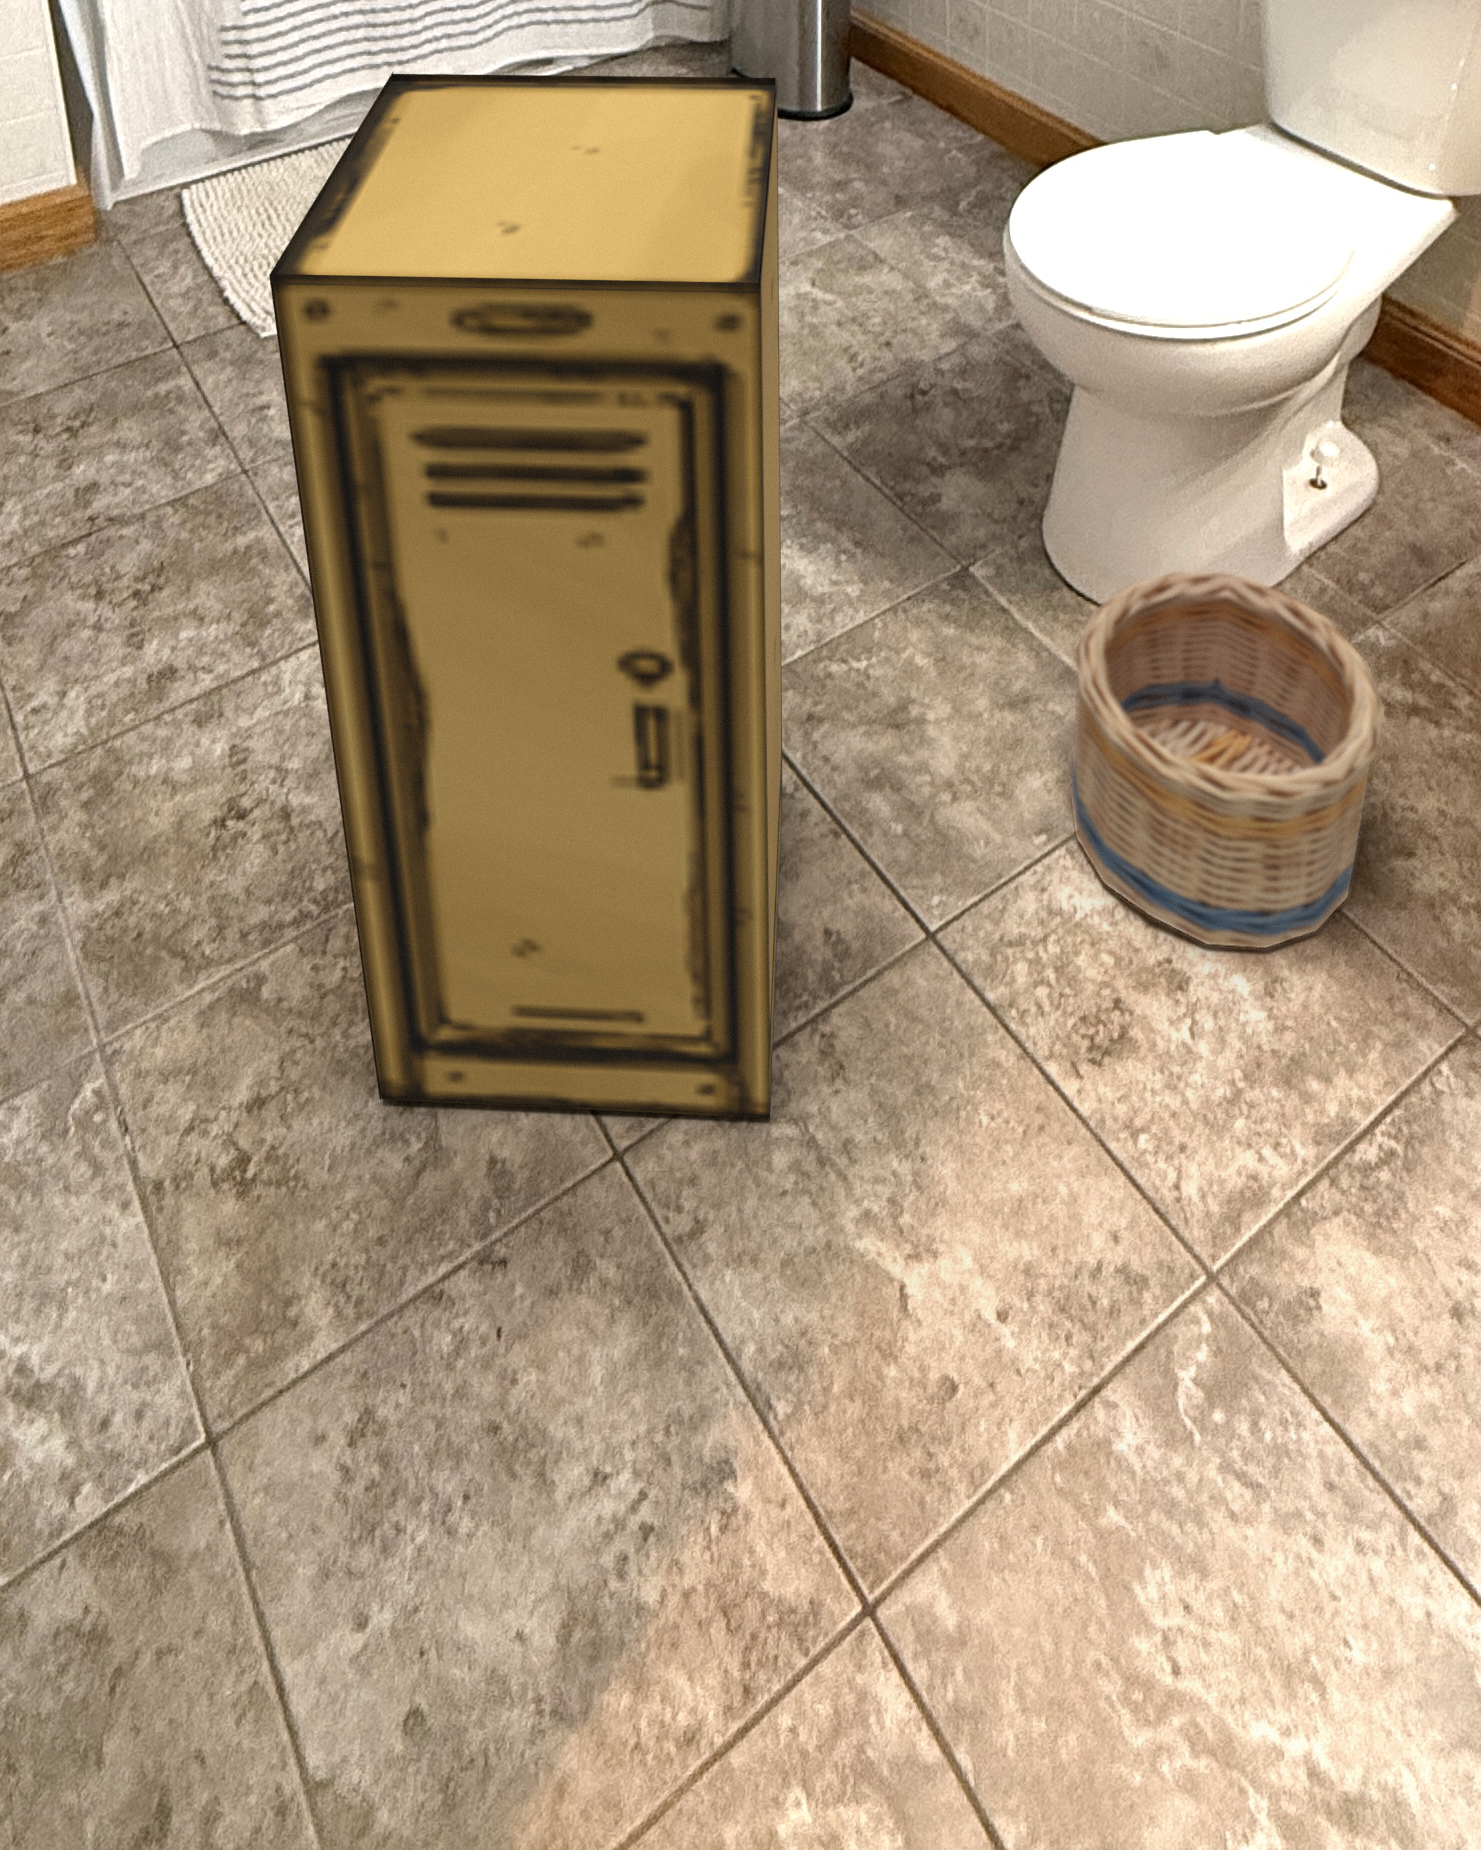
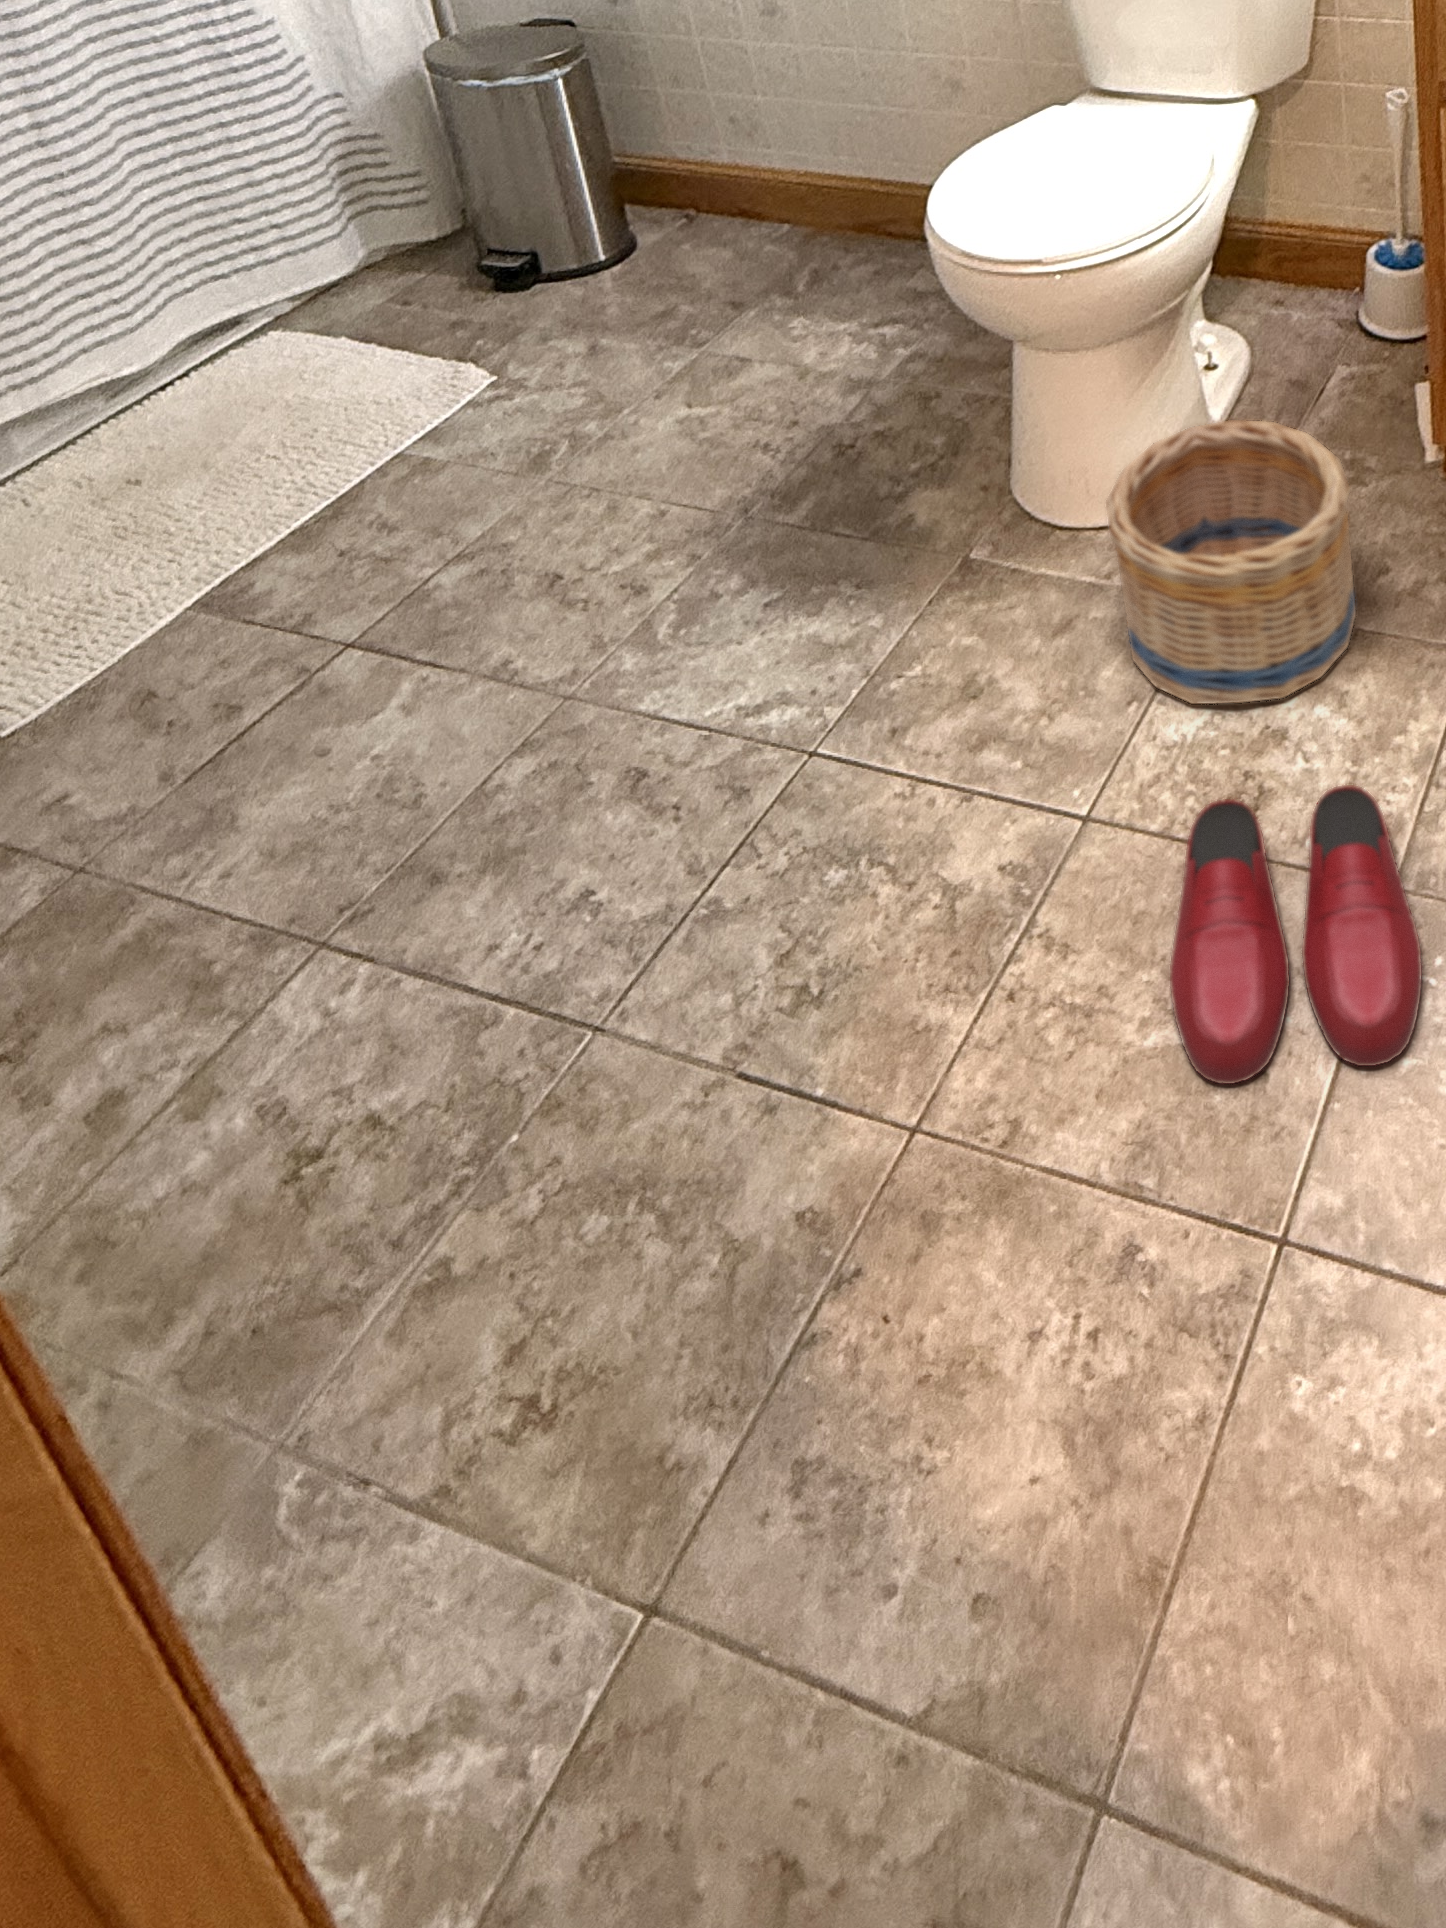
storage cabinet: present [269,72,783,1118] -> none [330,104,1032,1254]
slippers: none [885,1017,1240,1486] -> present [1170,785,1422,1084]

